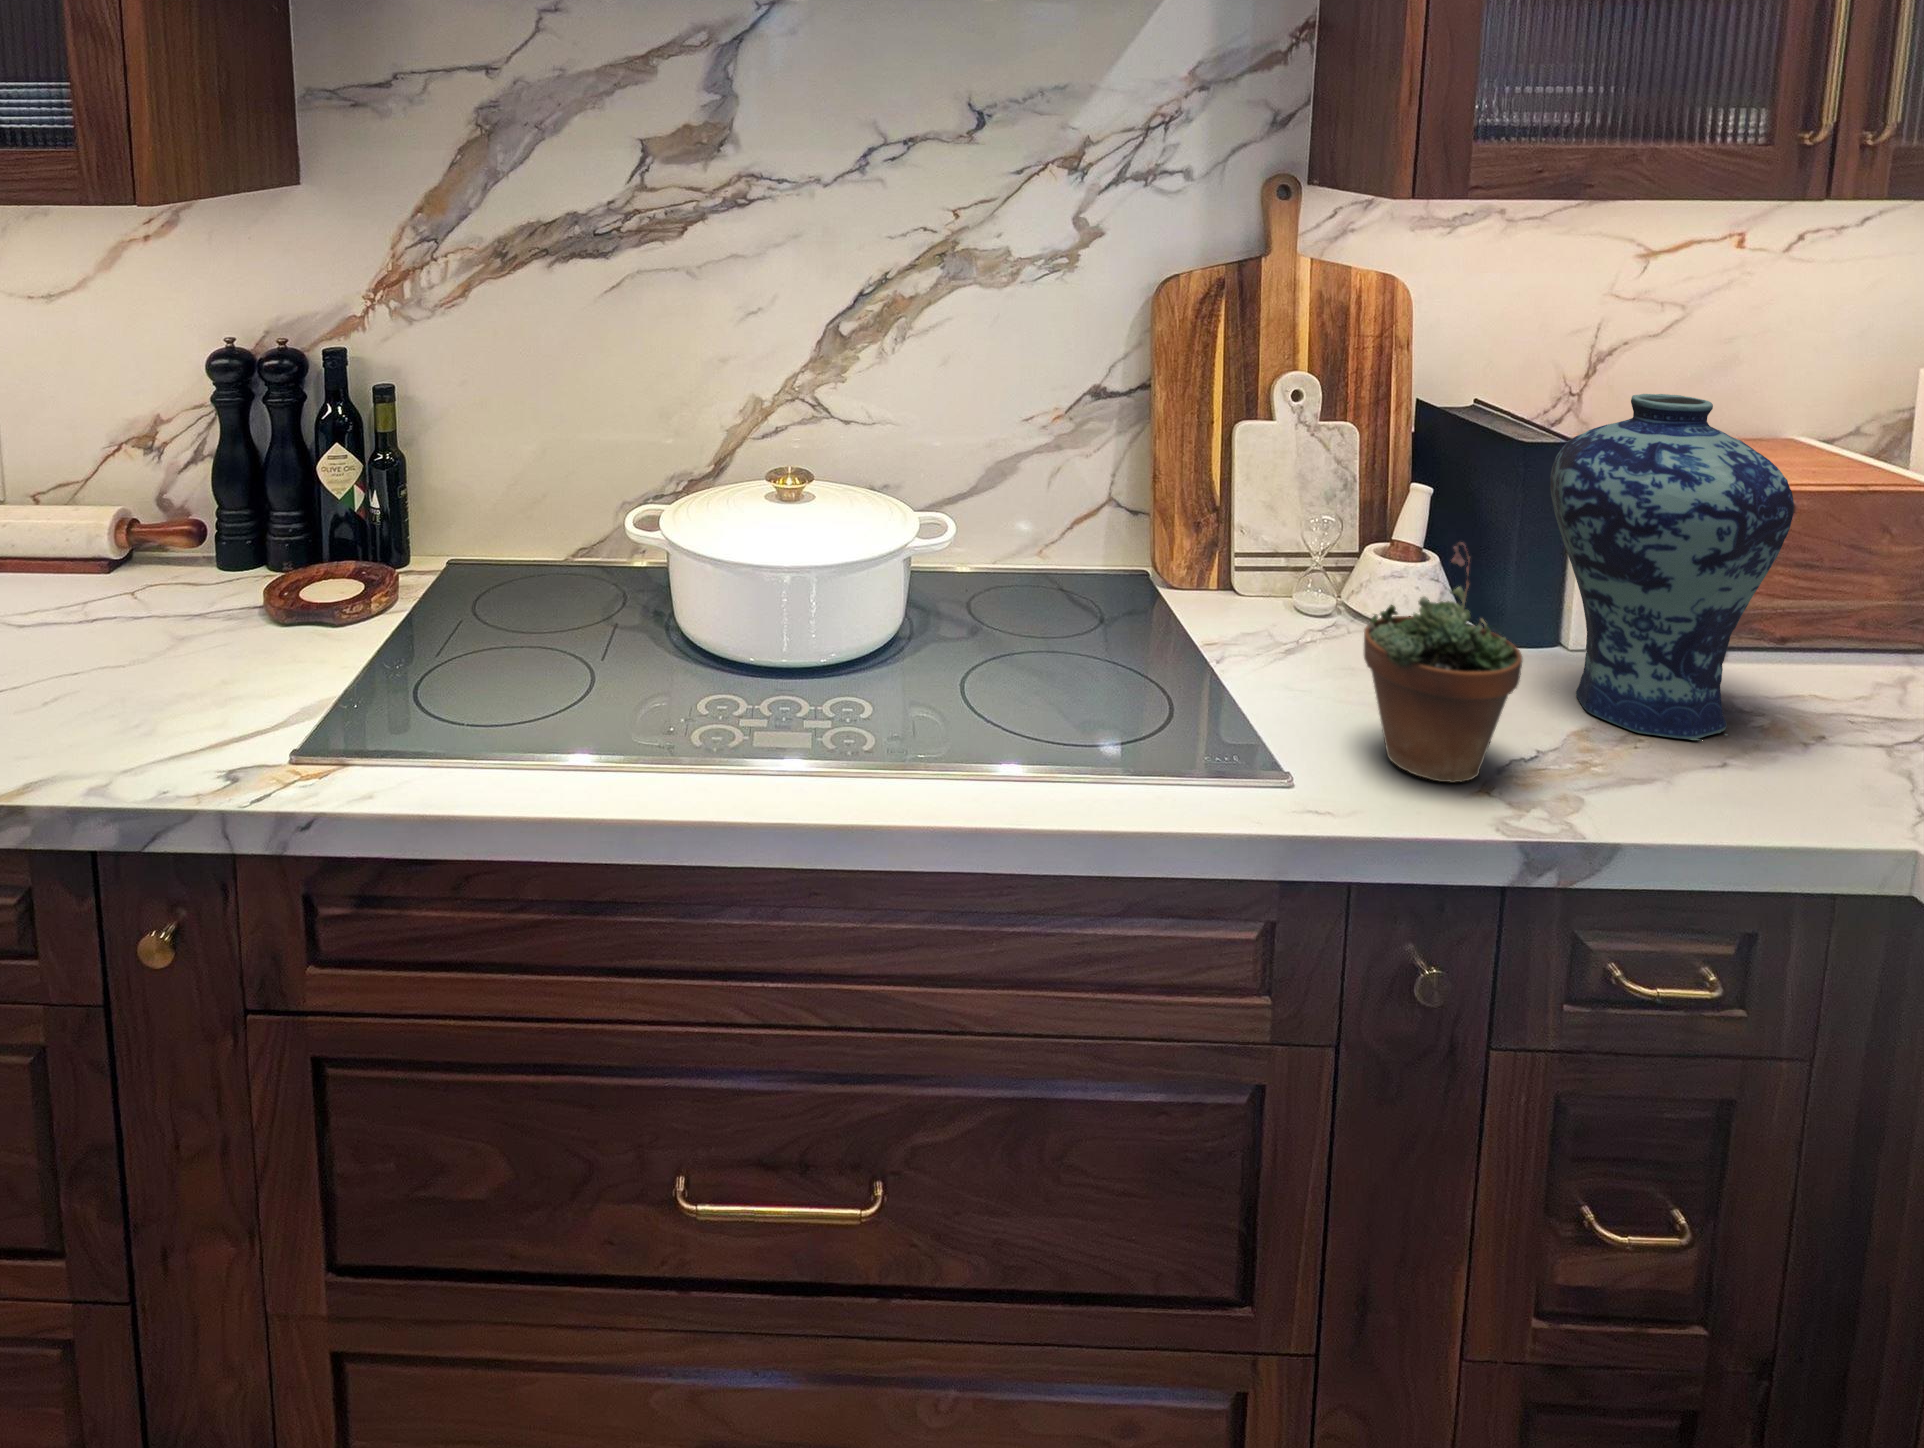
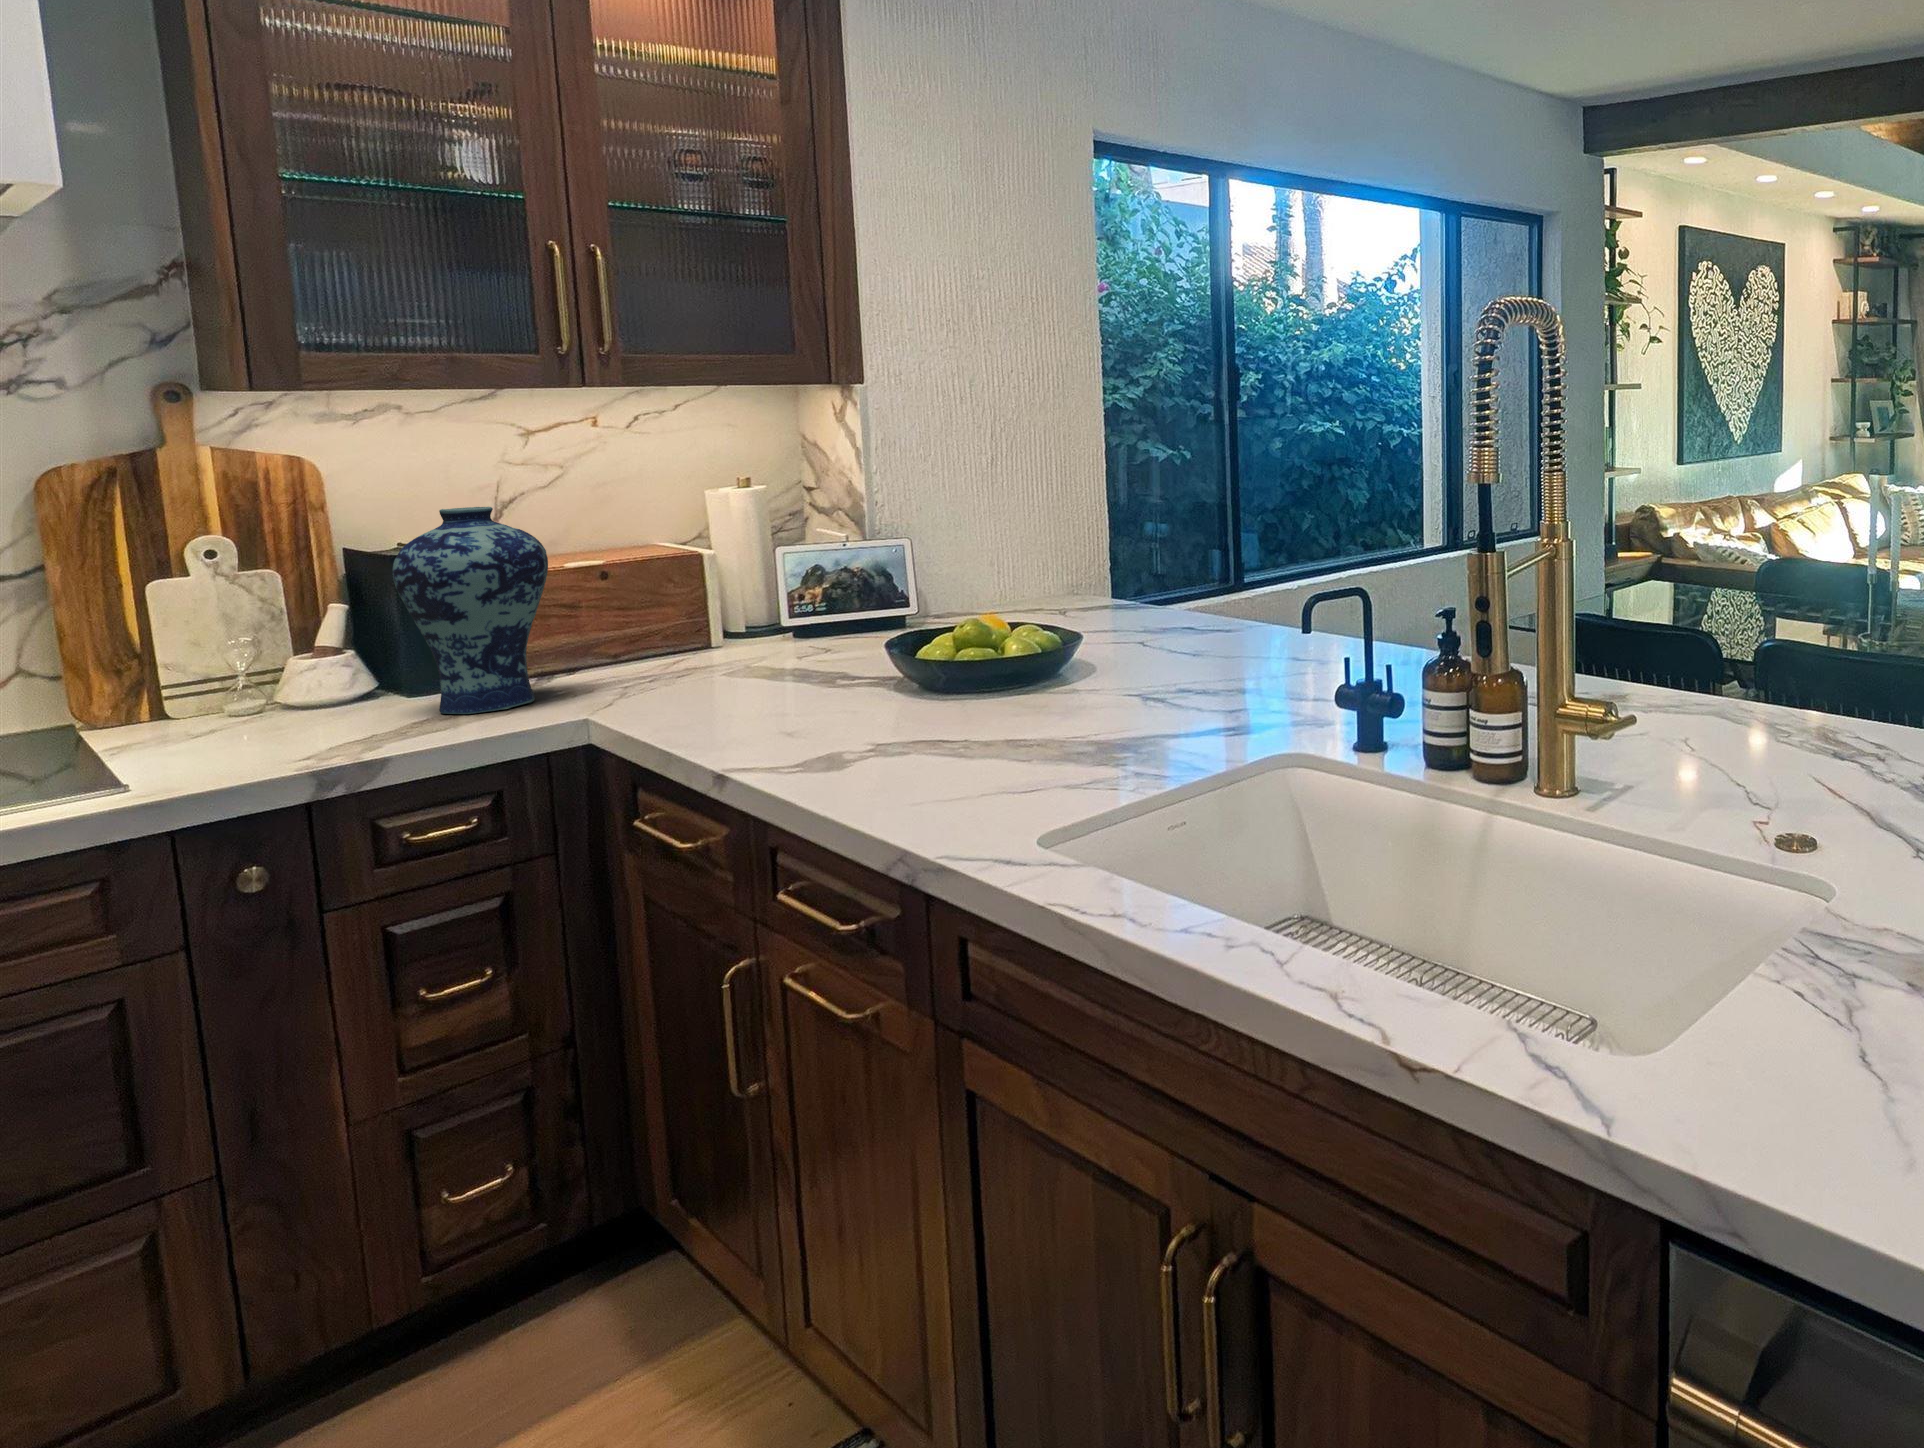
succulent plant: present [1364,542,1522,783] -> none [213,602,340,760]

